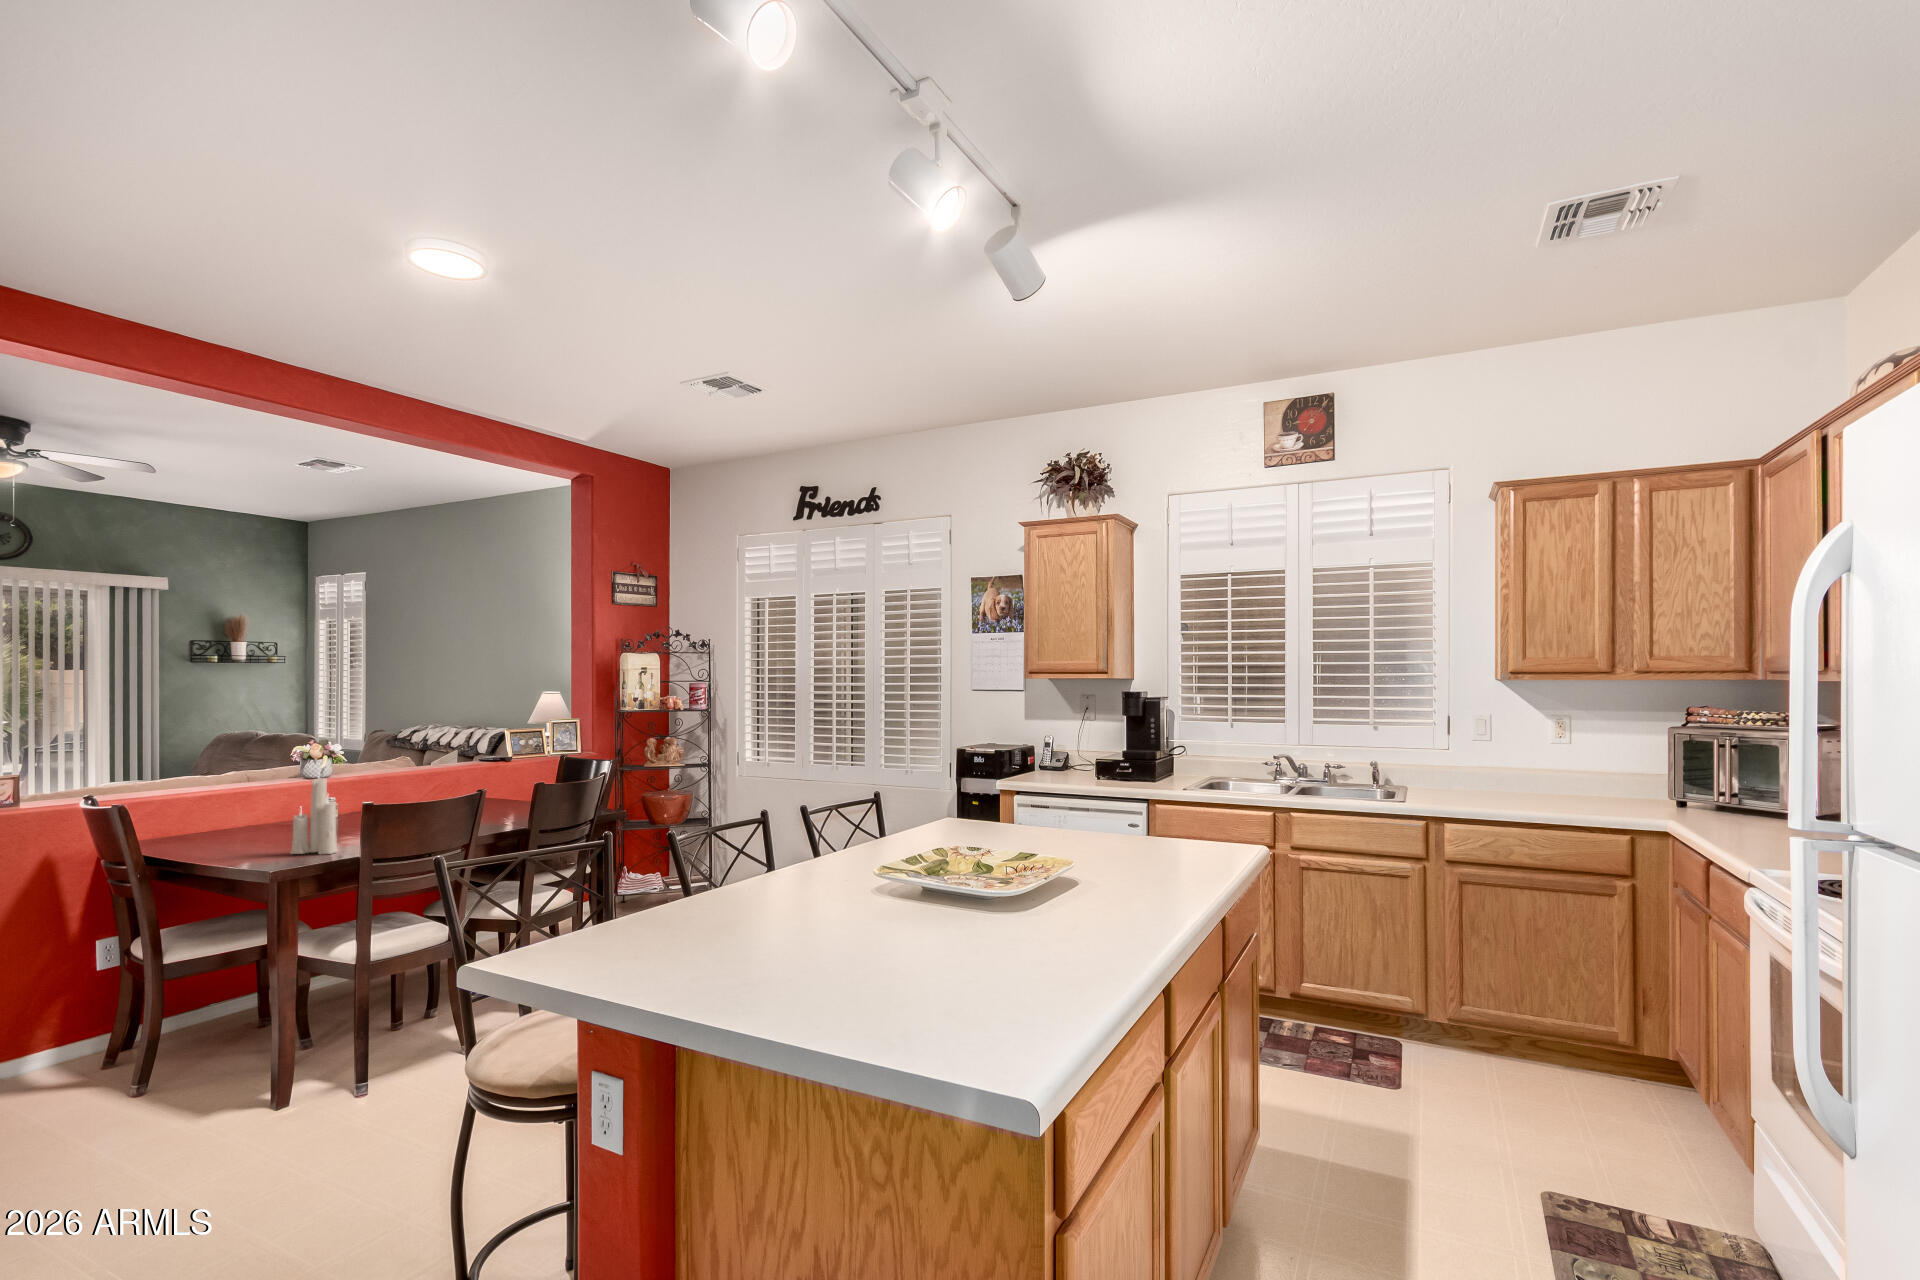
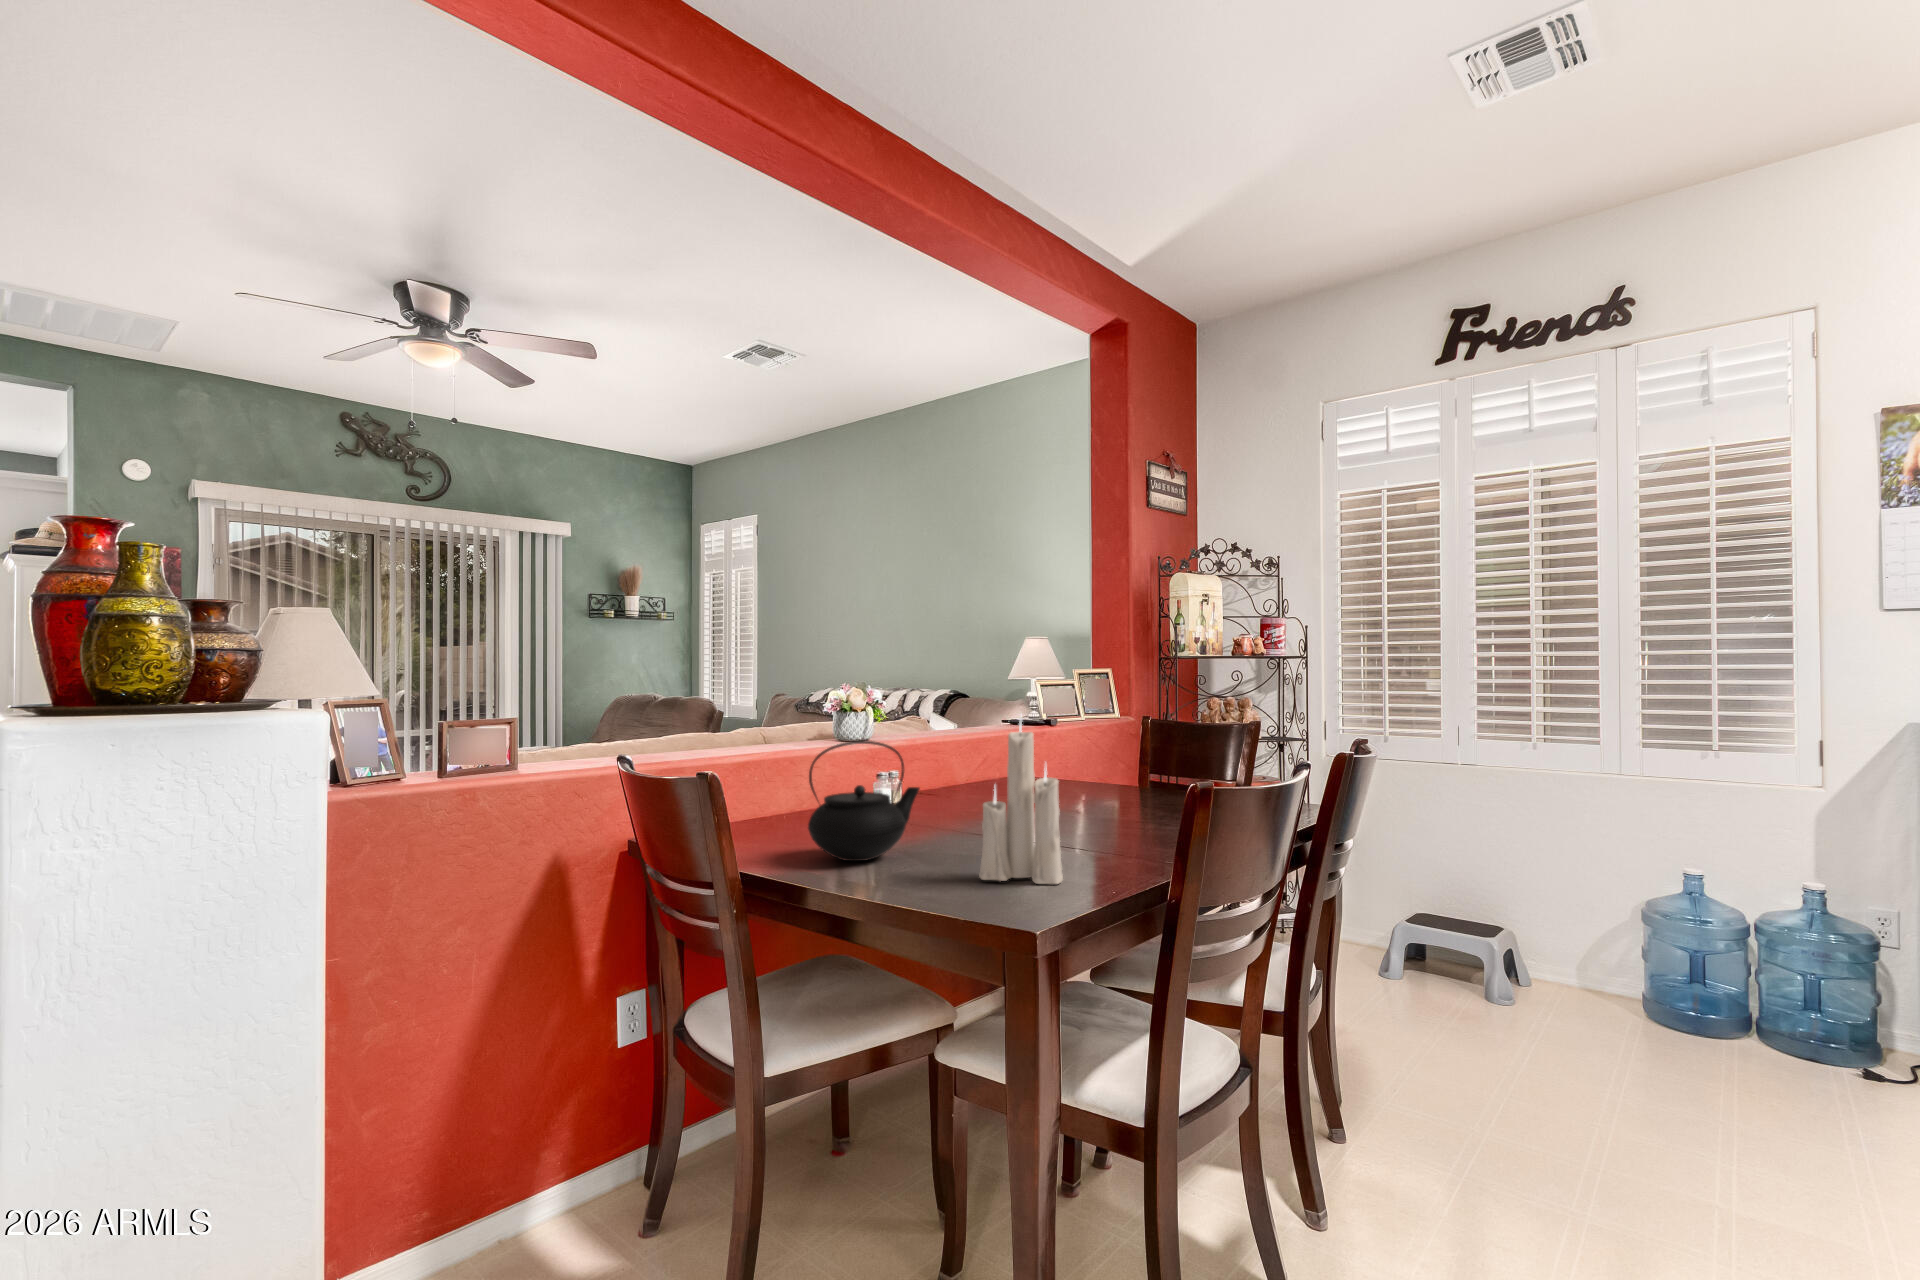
teapot: none [205,784,289,850] -> present [808,741,920,861]

